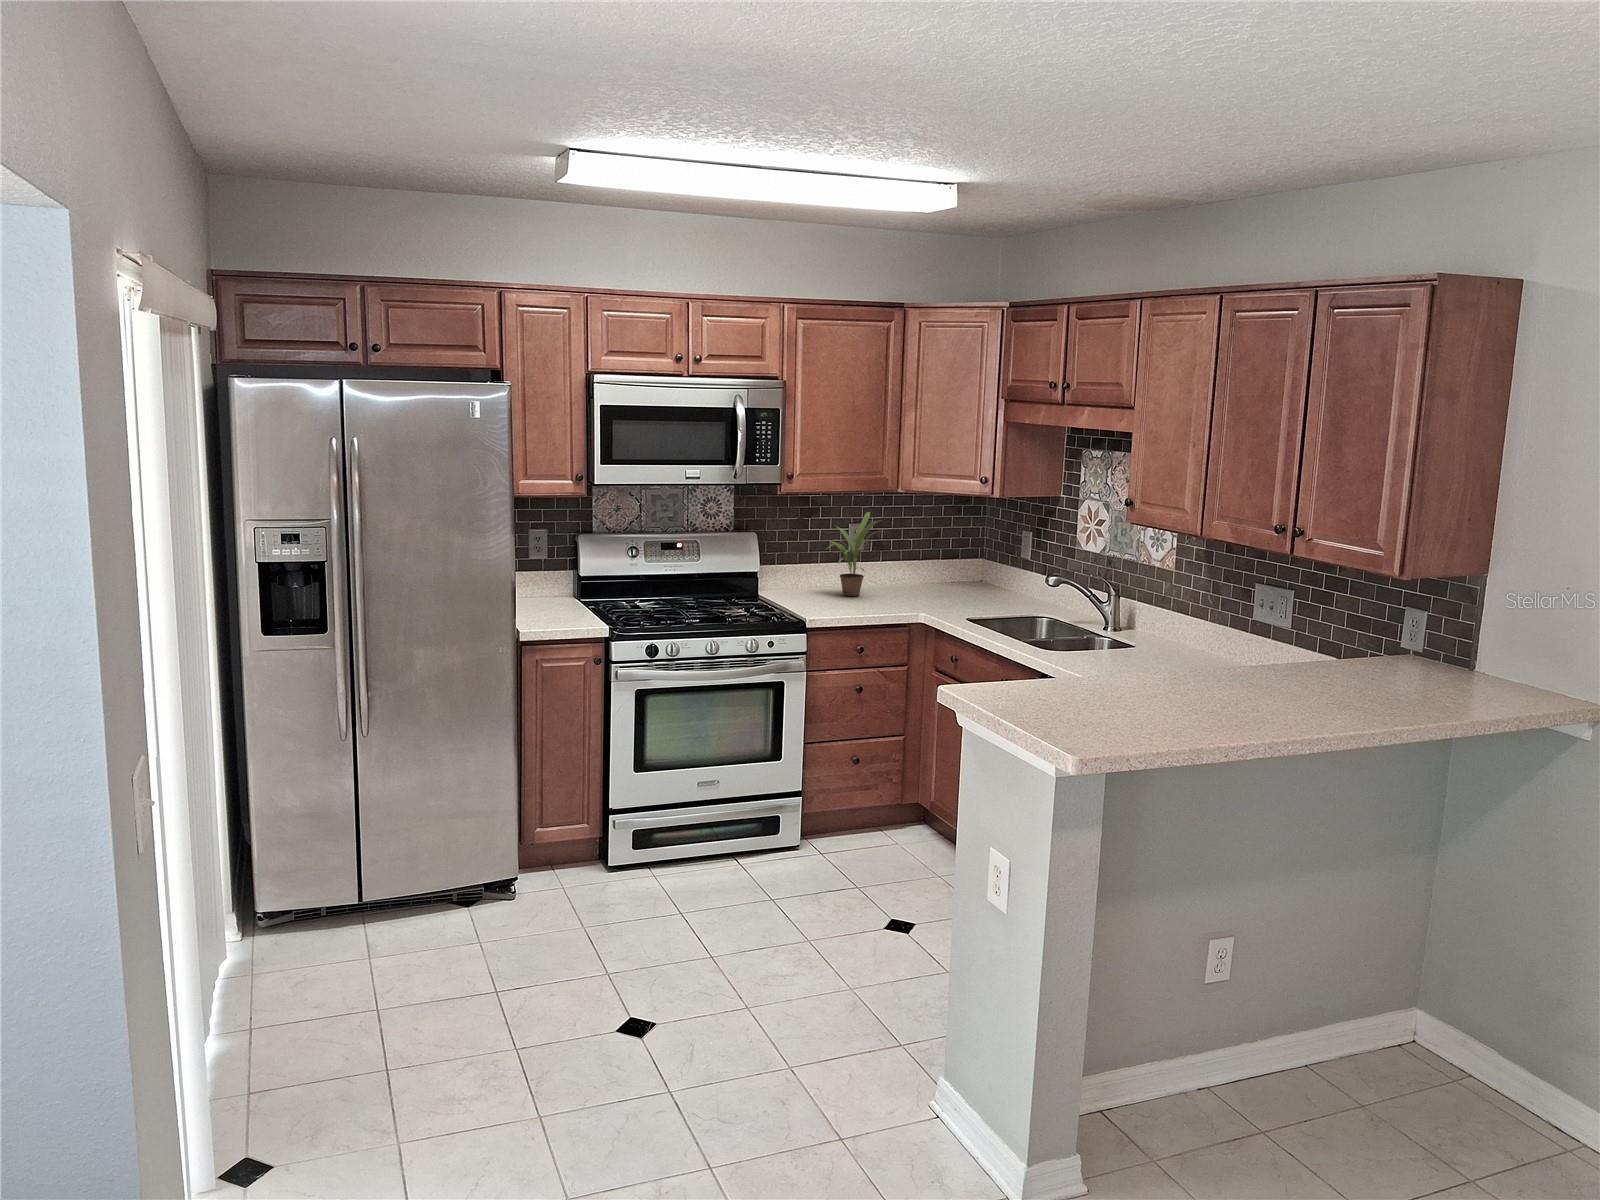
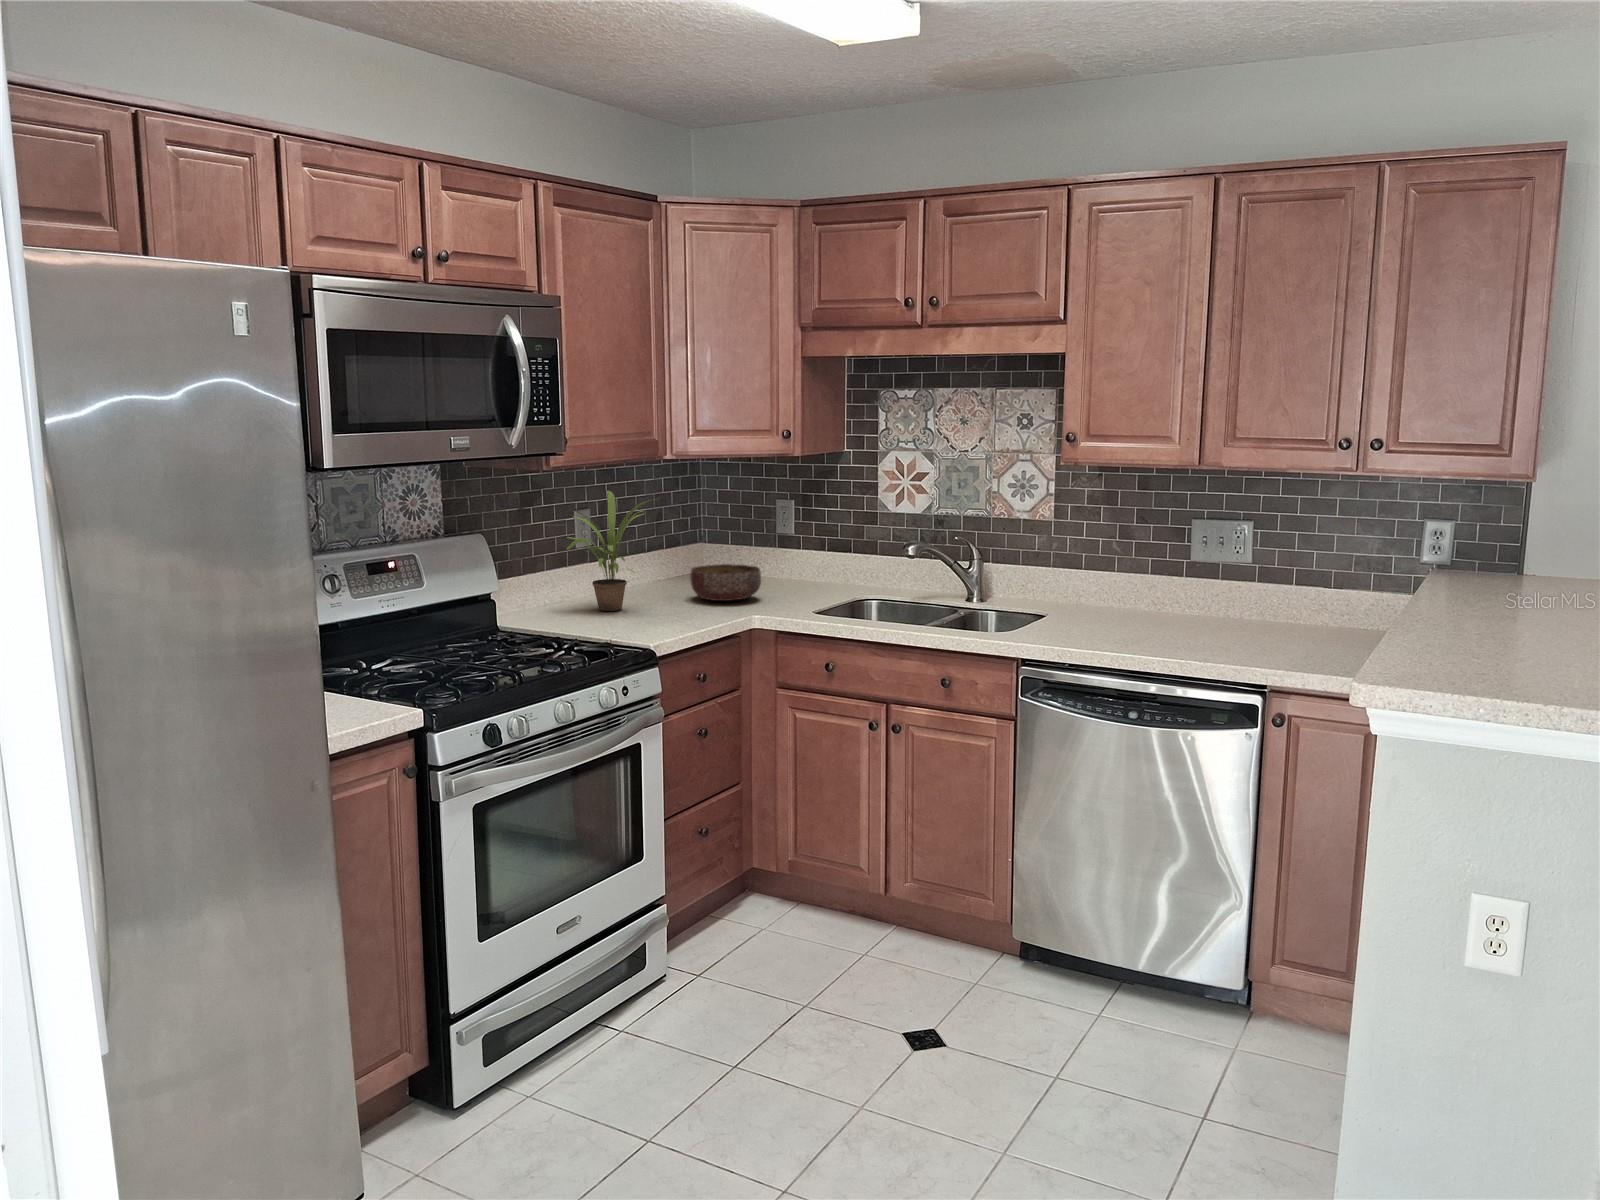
bowl: none [918,574,970,601] -> present [690,564,761,601]

